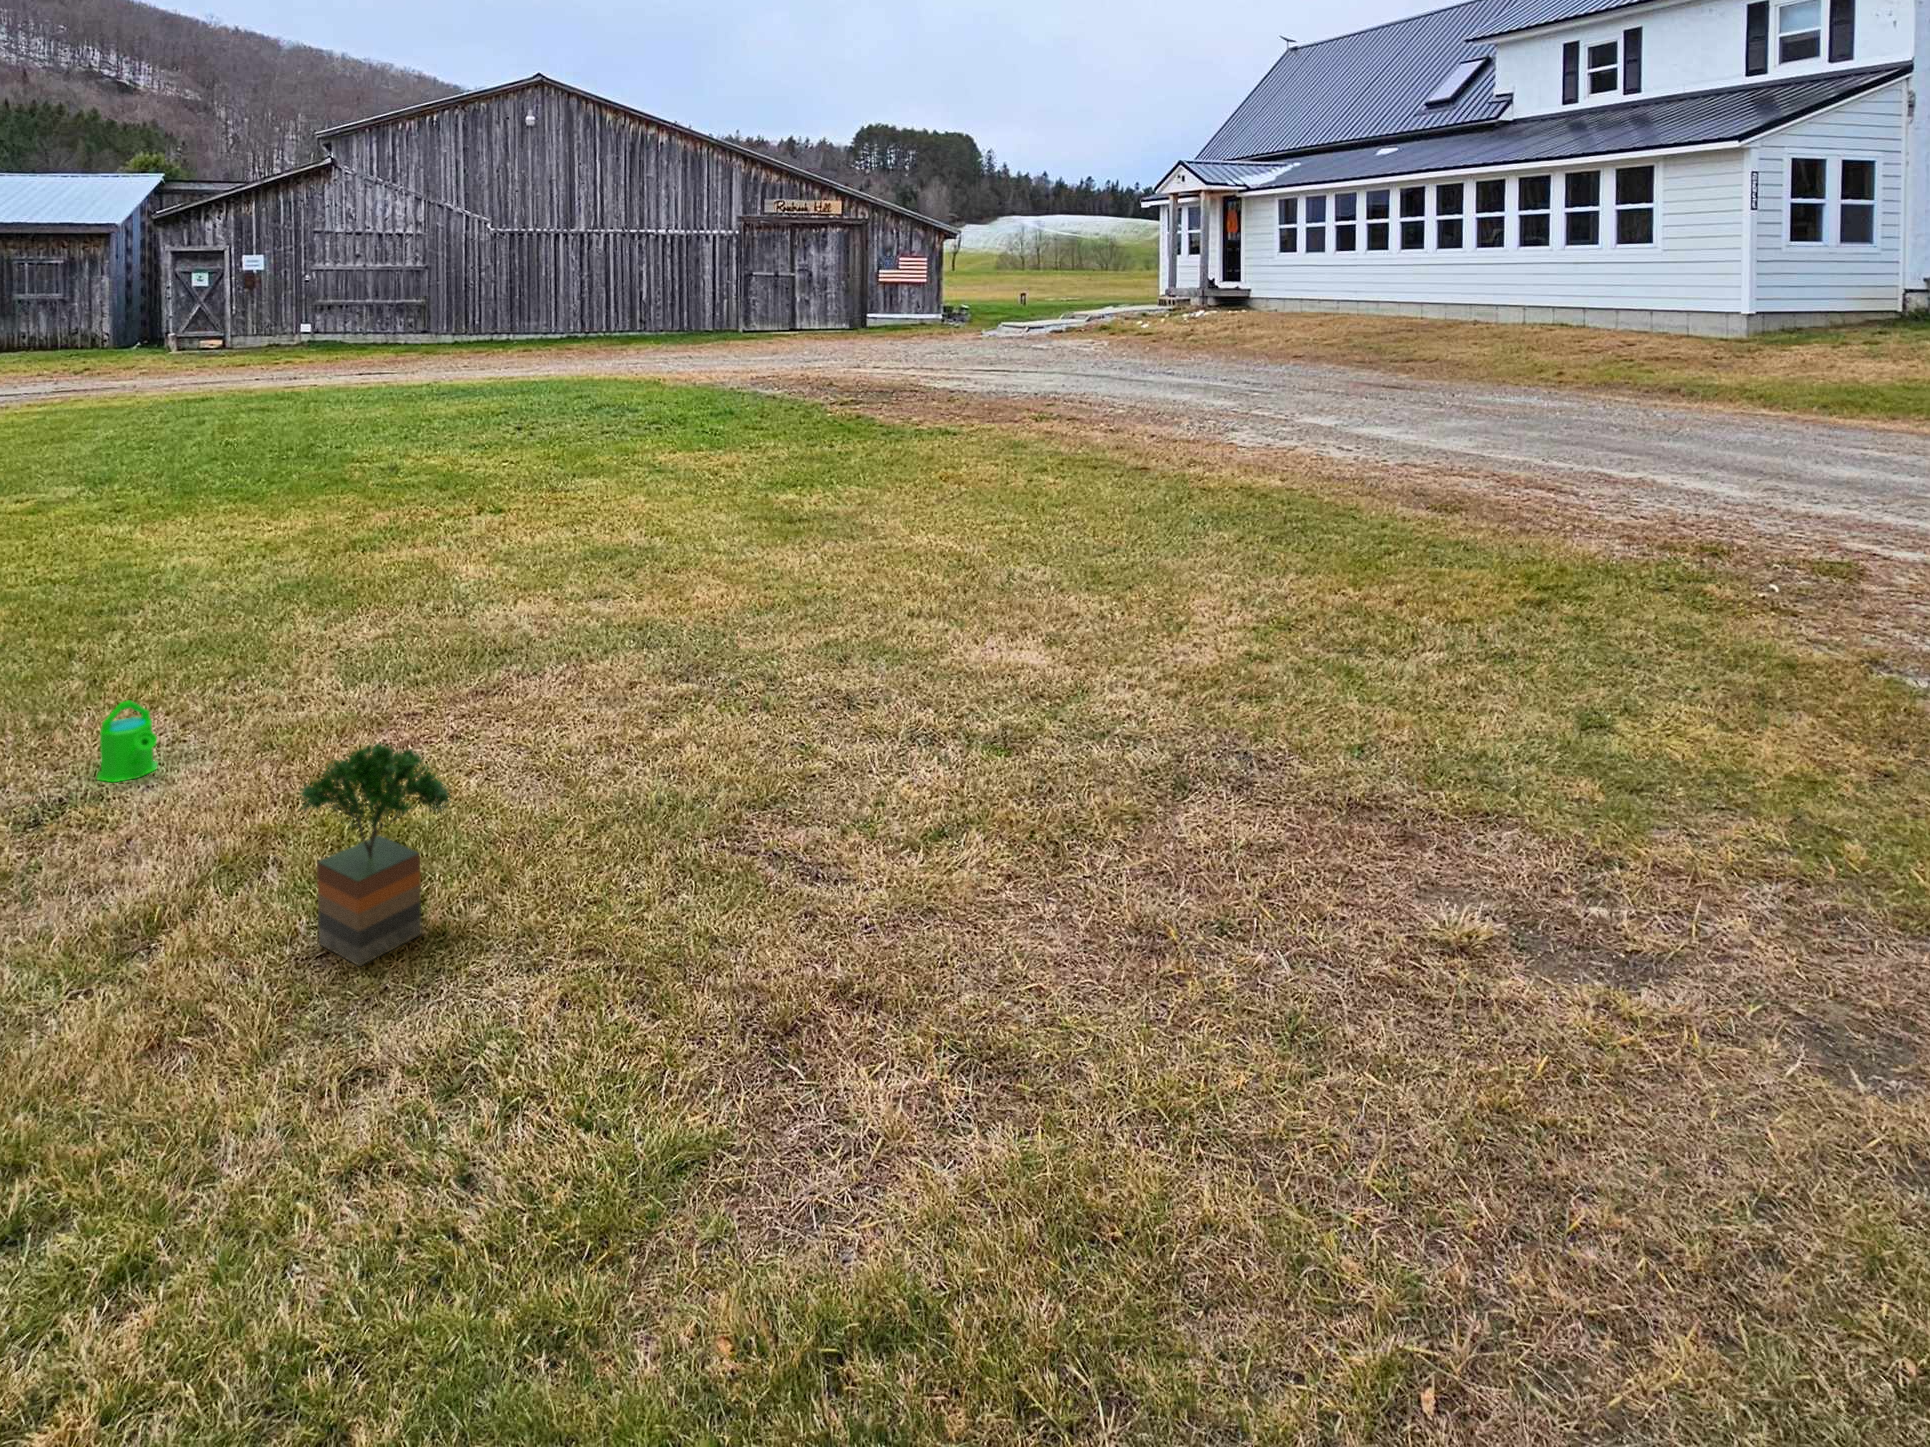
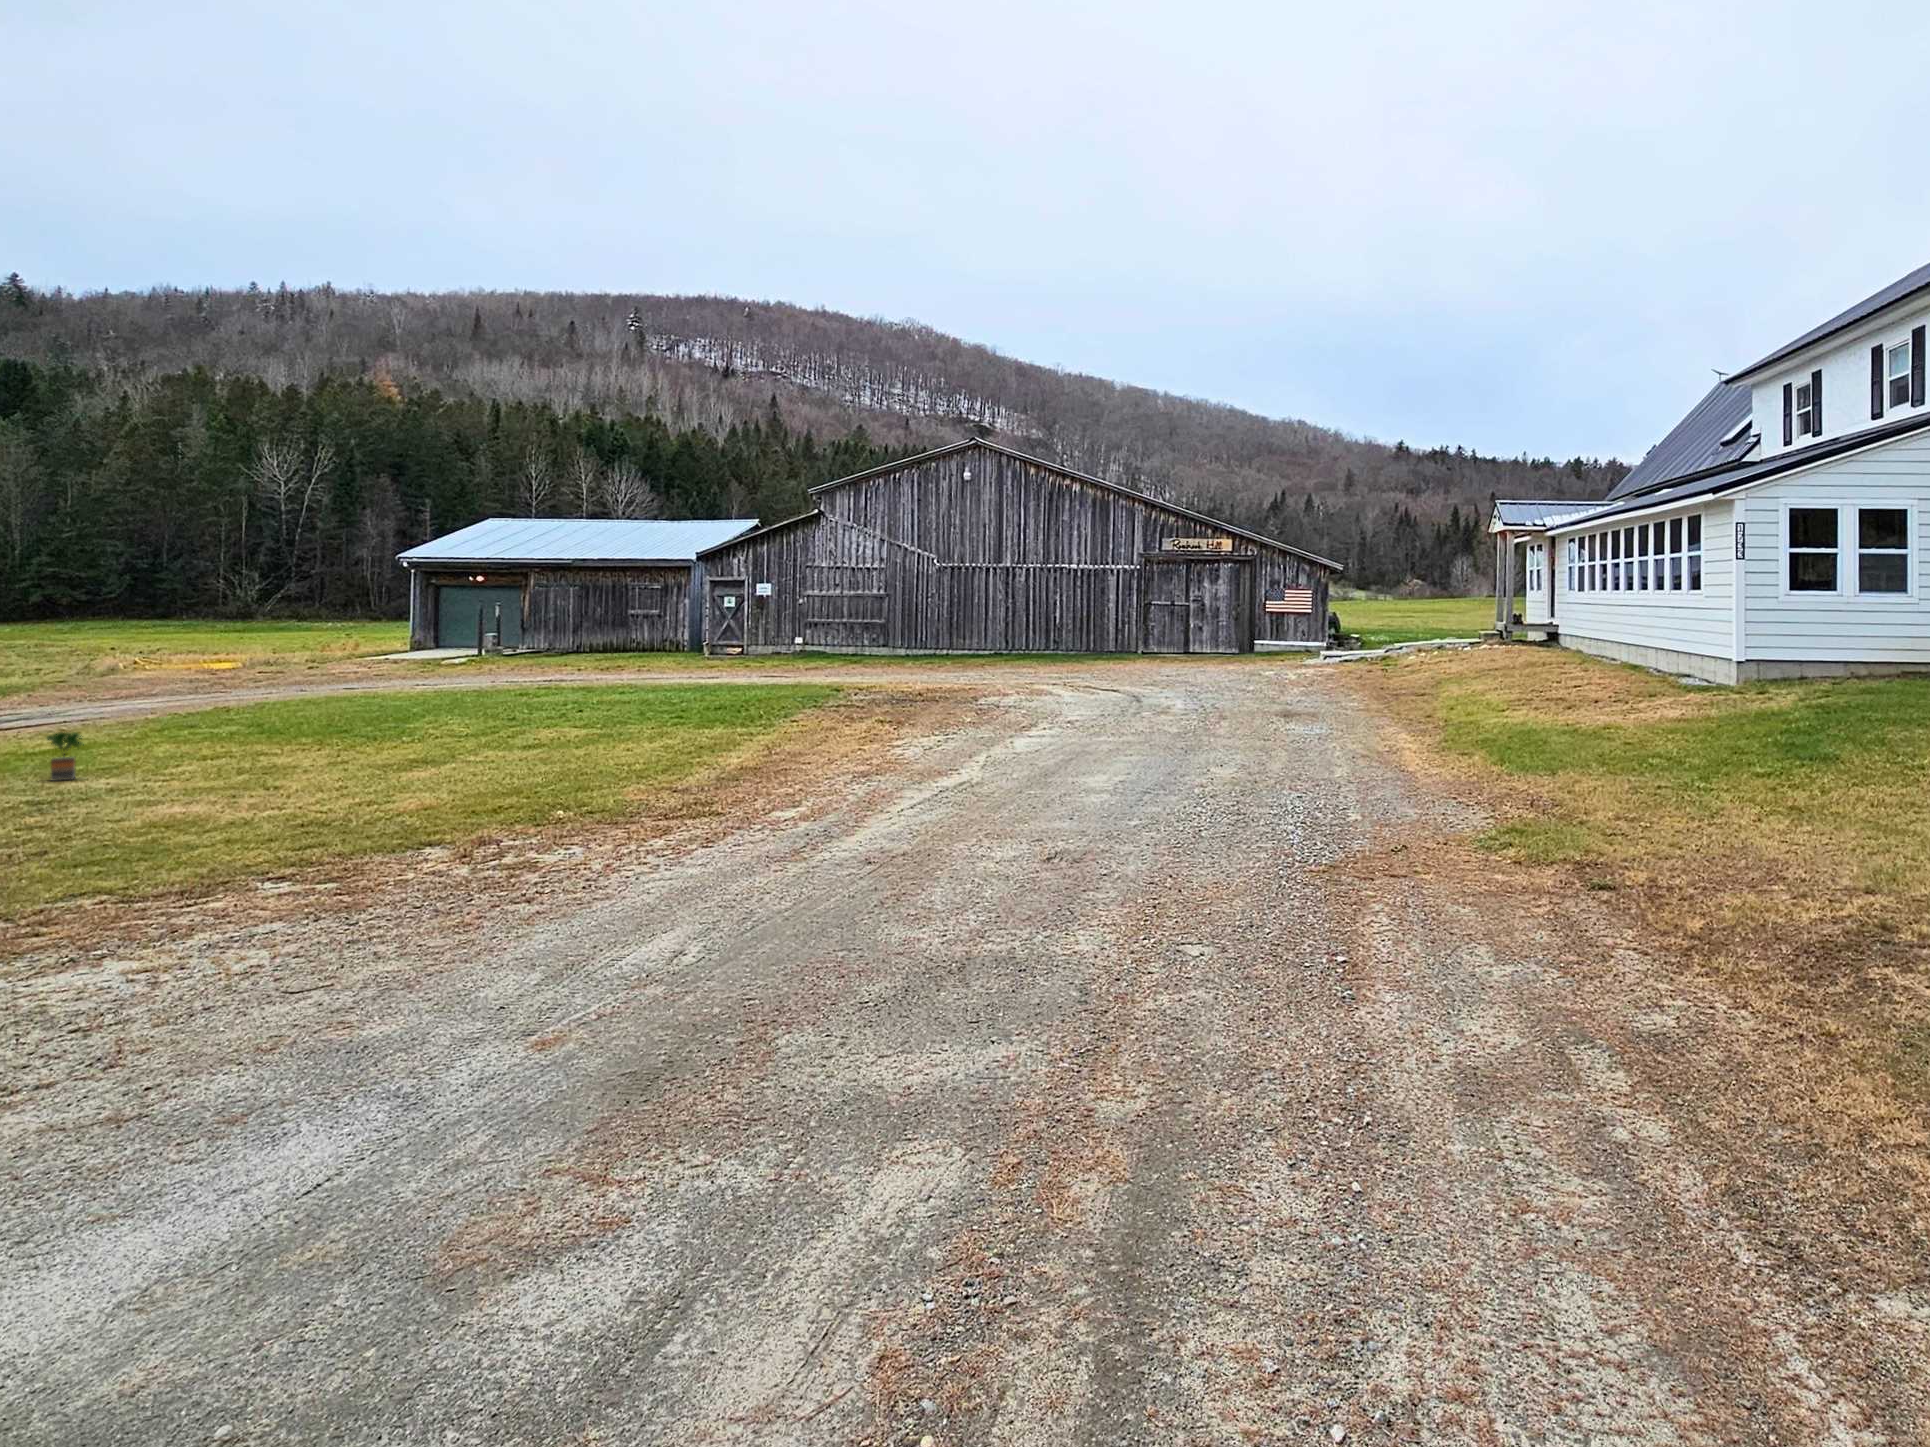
watering can: present [97,700,158,782] -> none [91,739,113,762]

